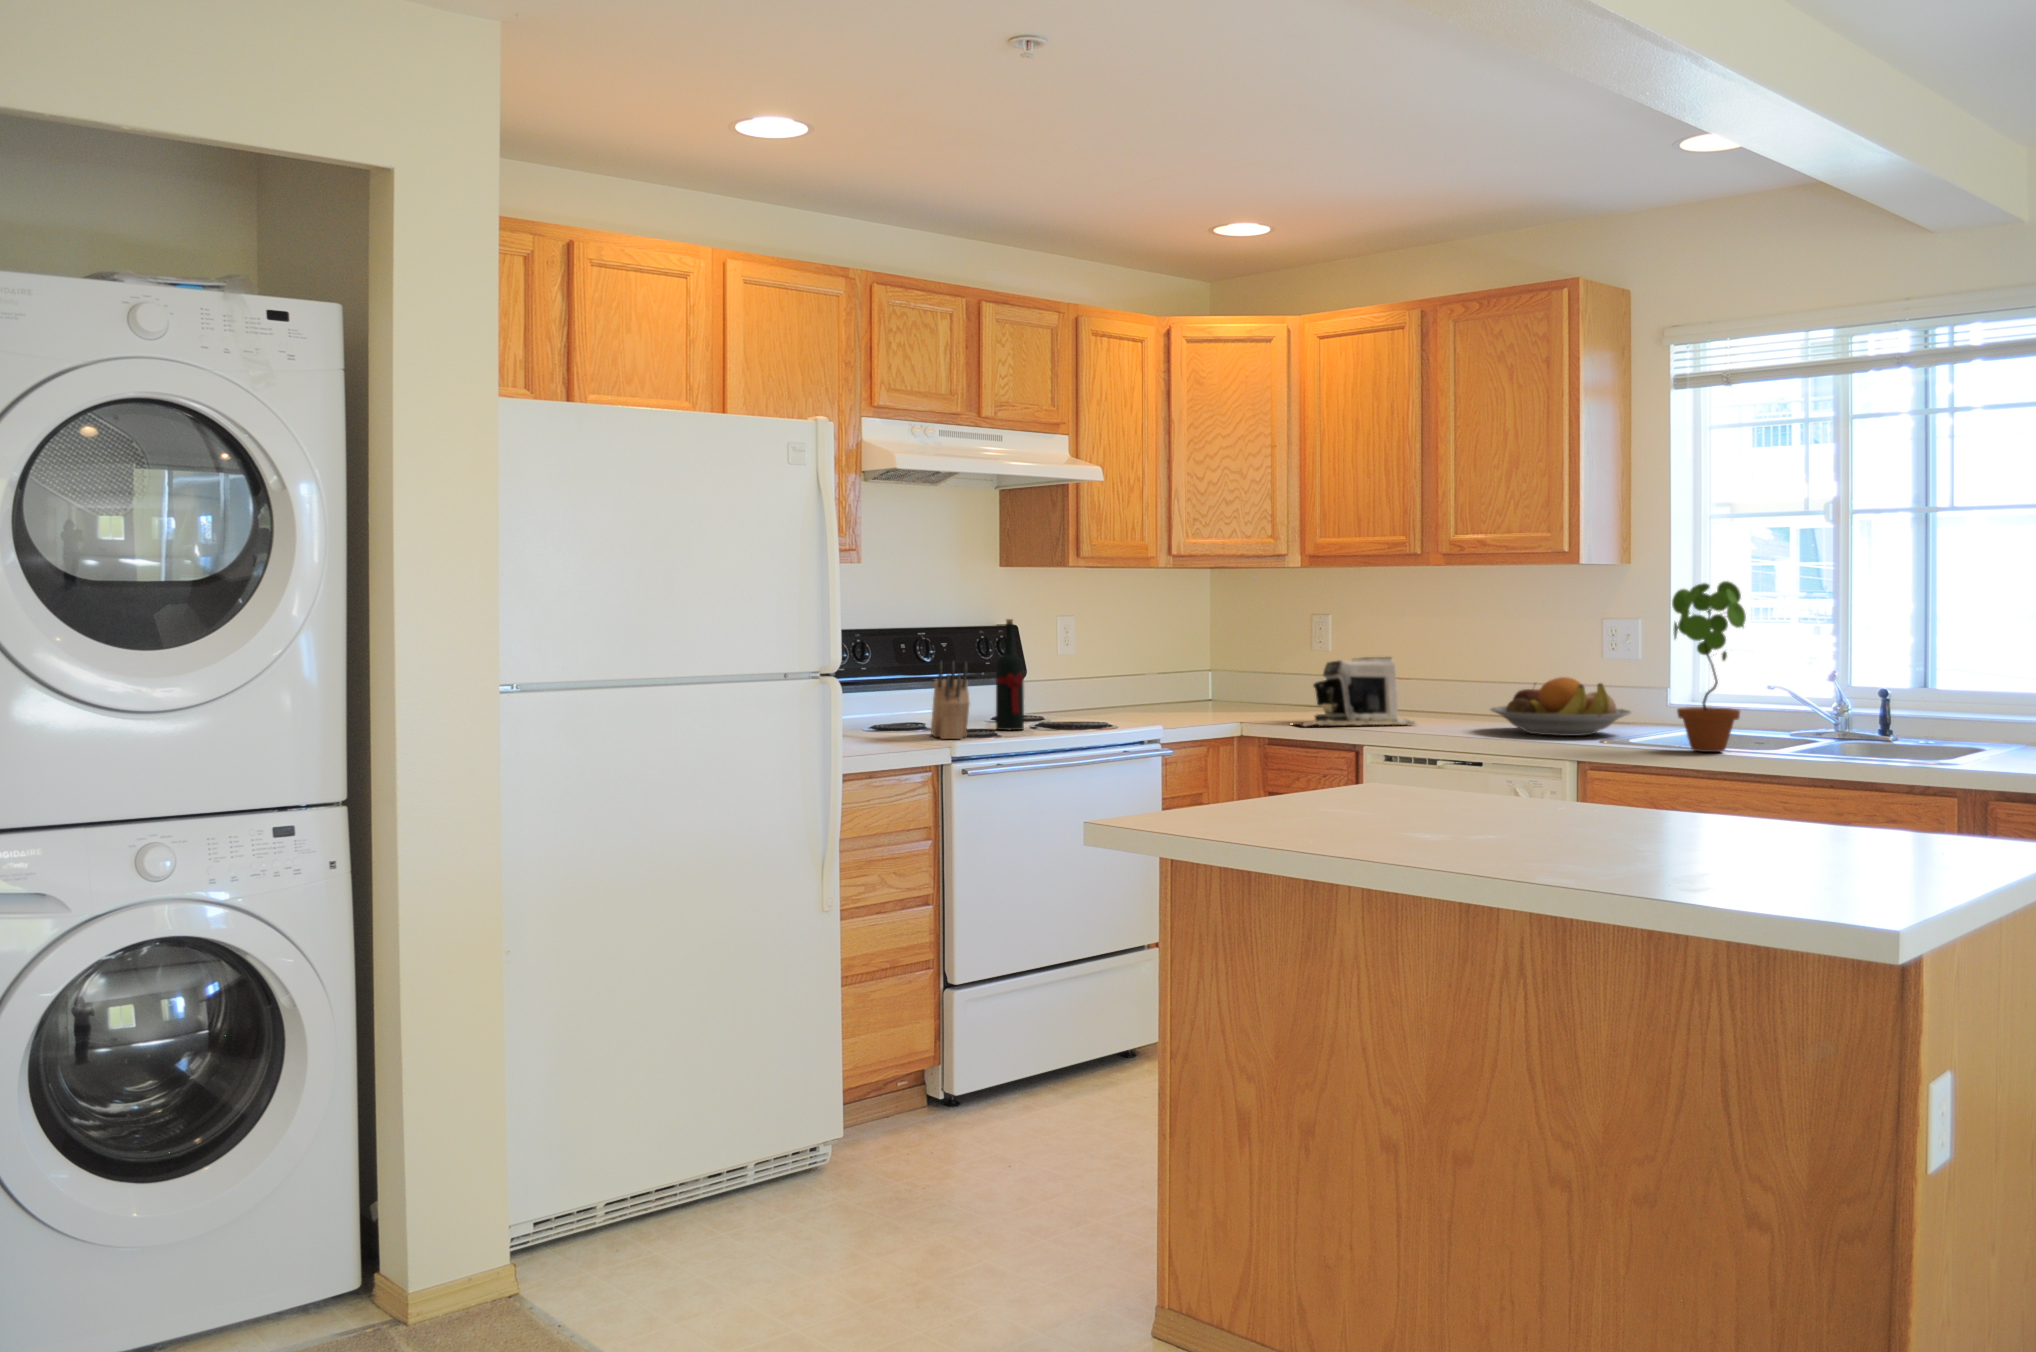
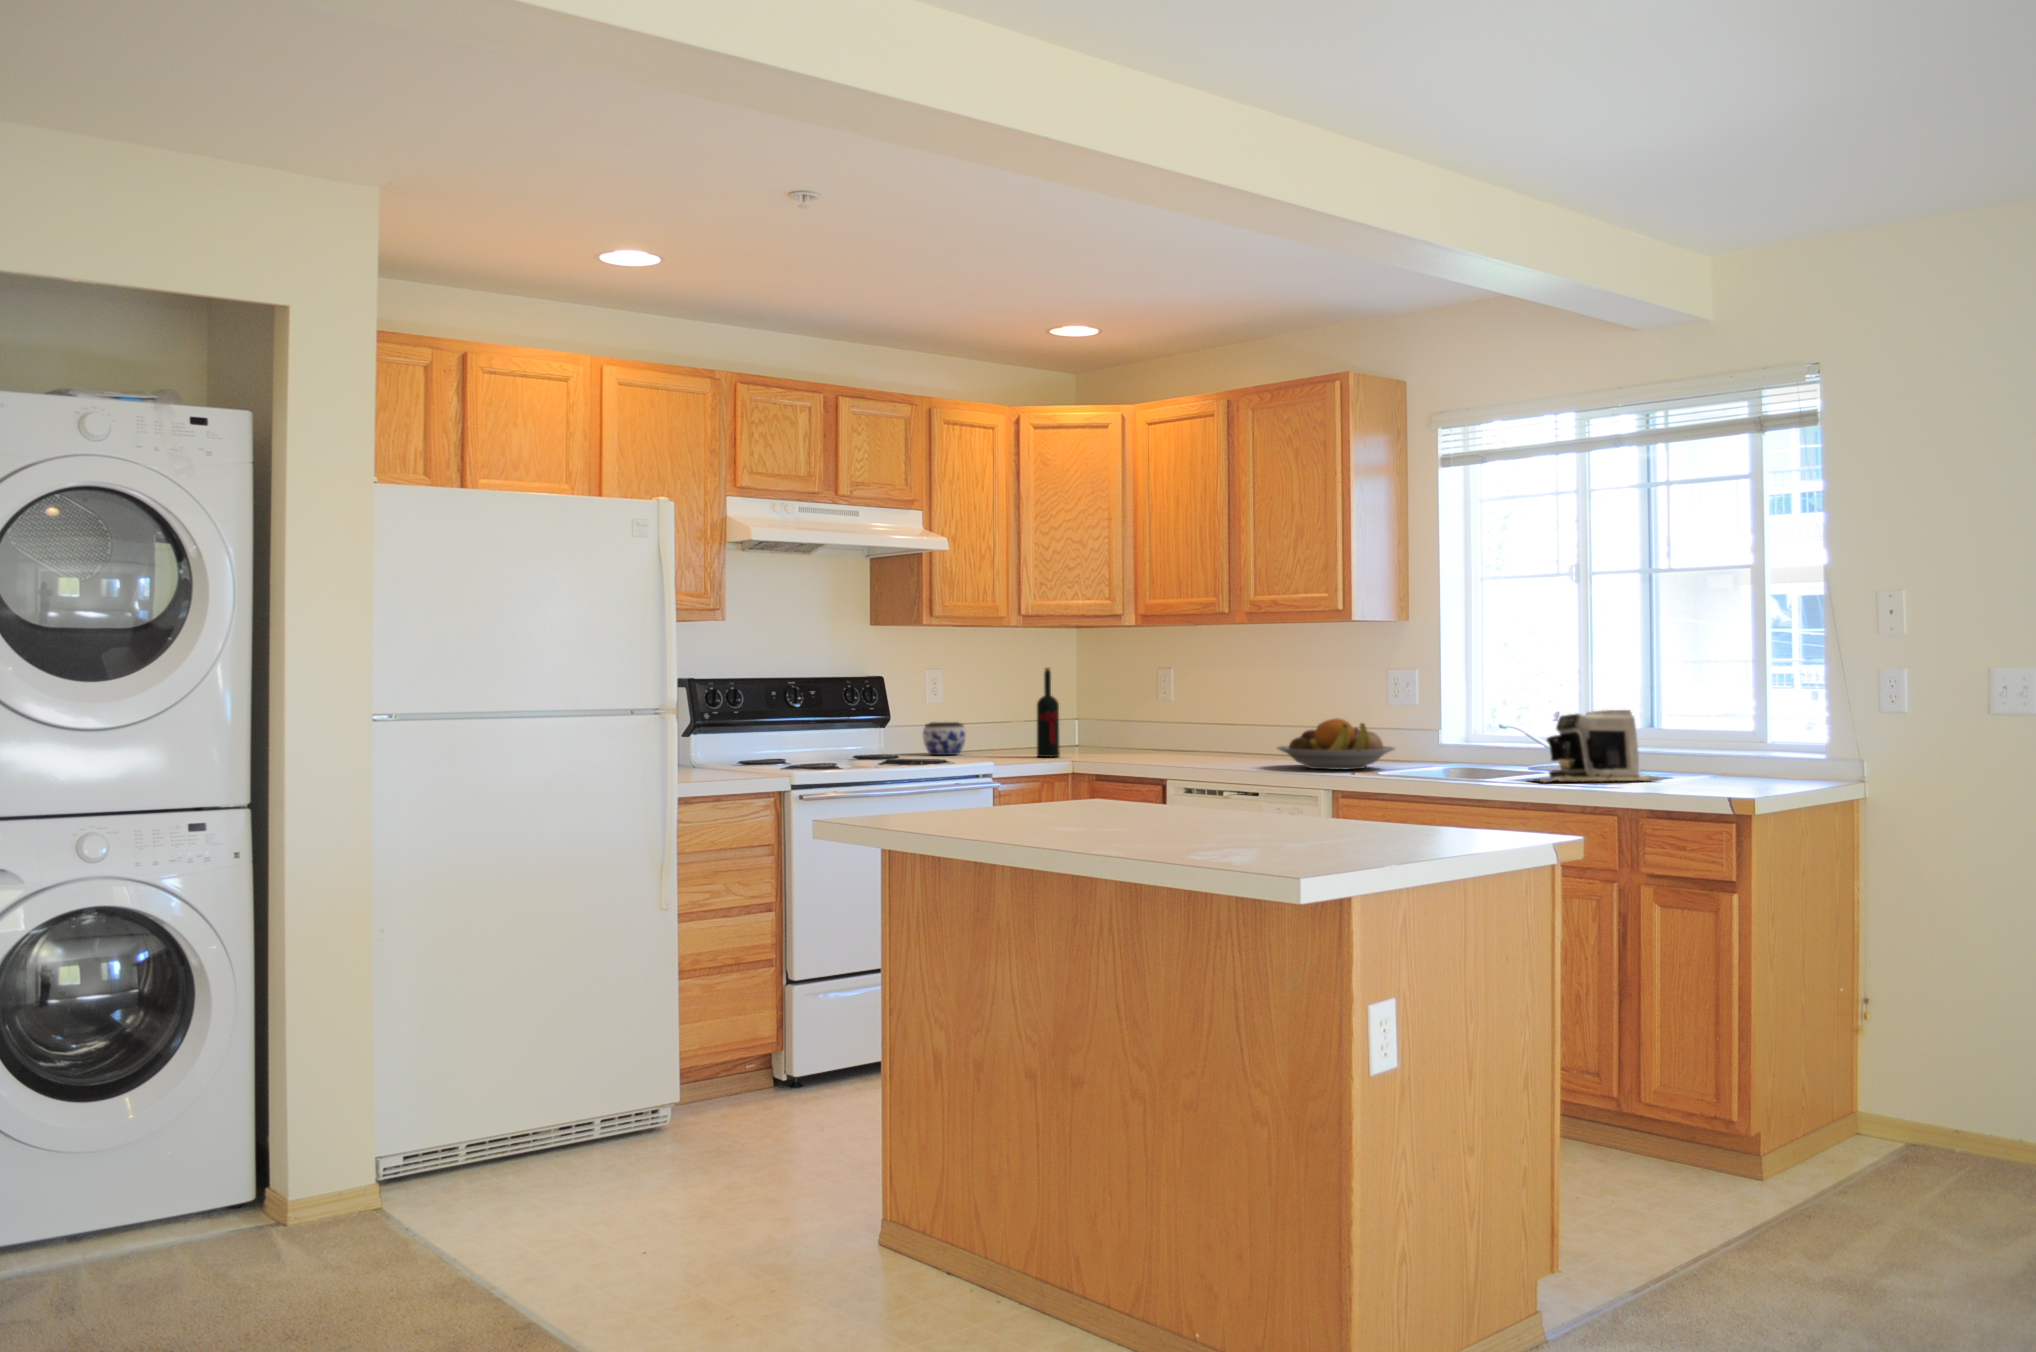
potted plant: present [1672,581,1746,752] -> none [1406,633,1461,779]
wine bottle: present [996,619,1024,730] -> present [1037,668,1060,757]
coffee maker: present [1301,657,1415,726] -> present [1537,710,1661,783]
knife block: present [931,661,969,739] -> none [783,704,814,772]
jar: none [1058,676,1106,713] -> present [923,722,966,755]

